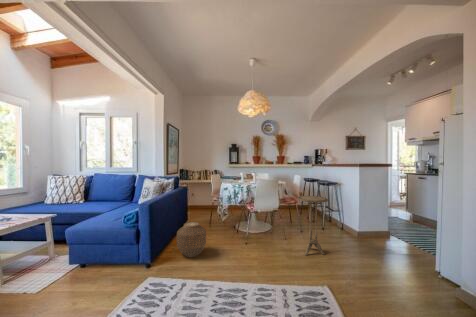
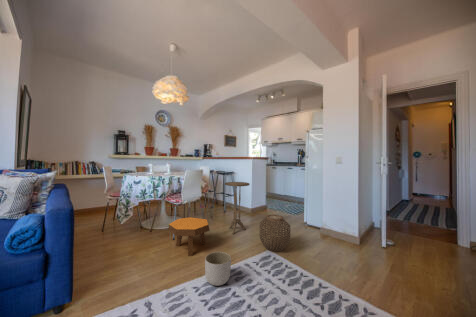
woven basket: present [177,222,206,257] -> present [260,215,290,252]
footstool: none [233,227,272,263] -> present [169,217,210,256]
planter: none [231,263,256,296] -> present [205,252,231,286]

